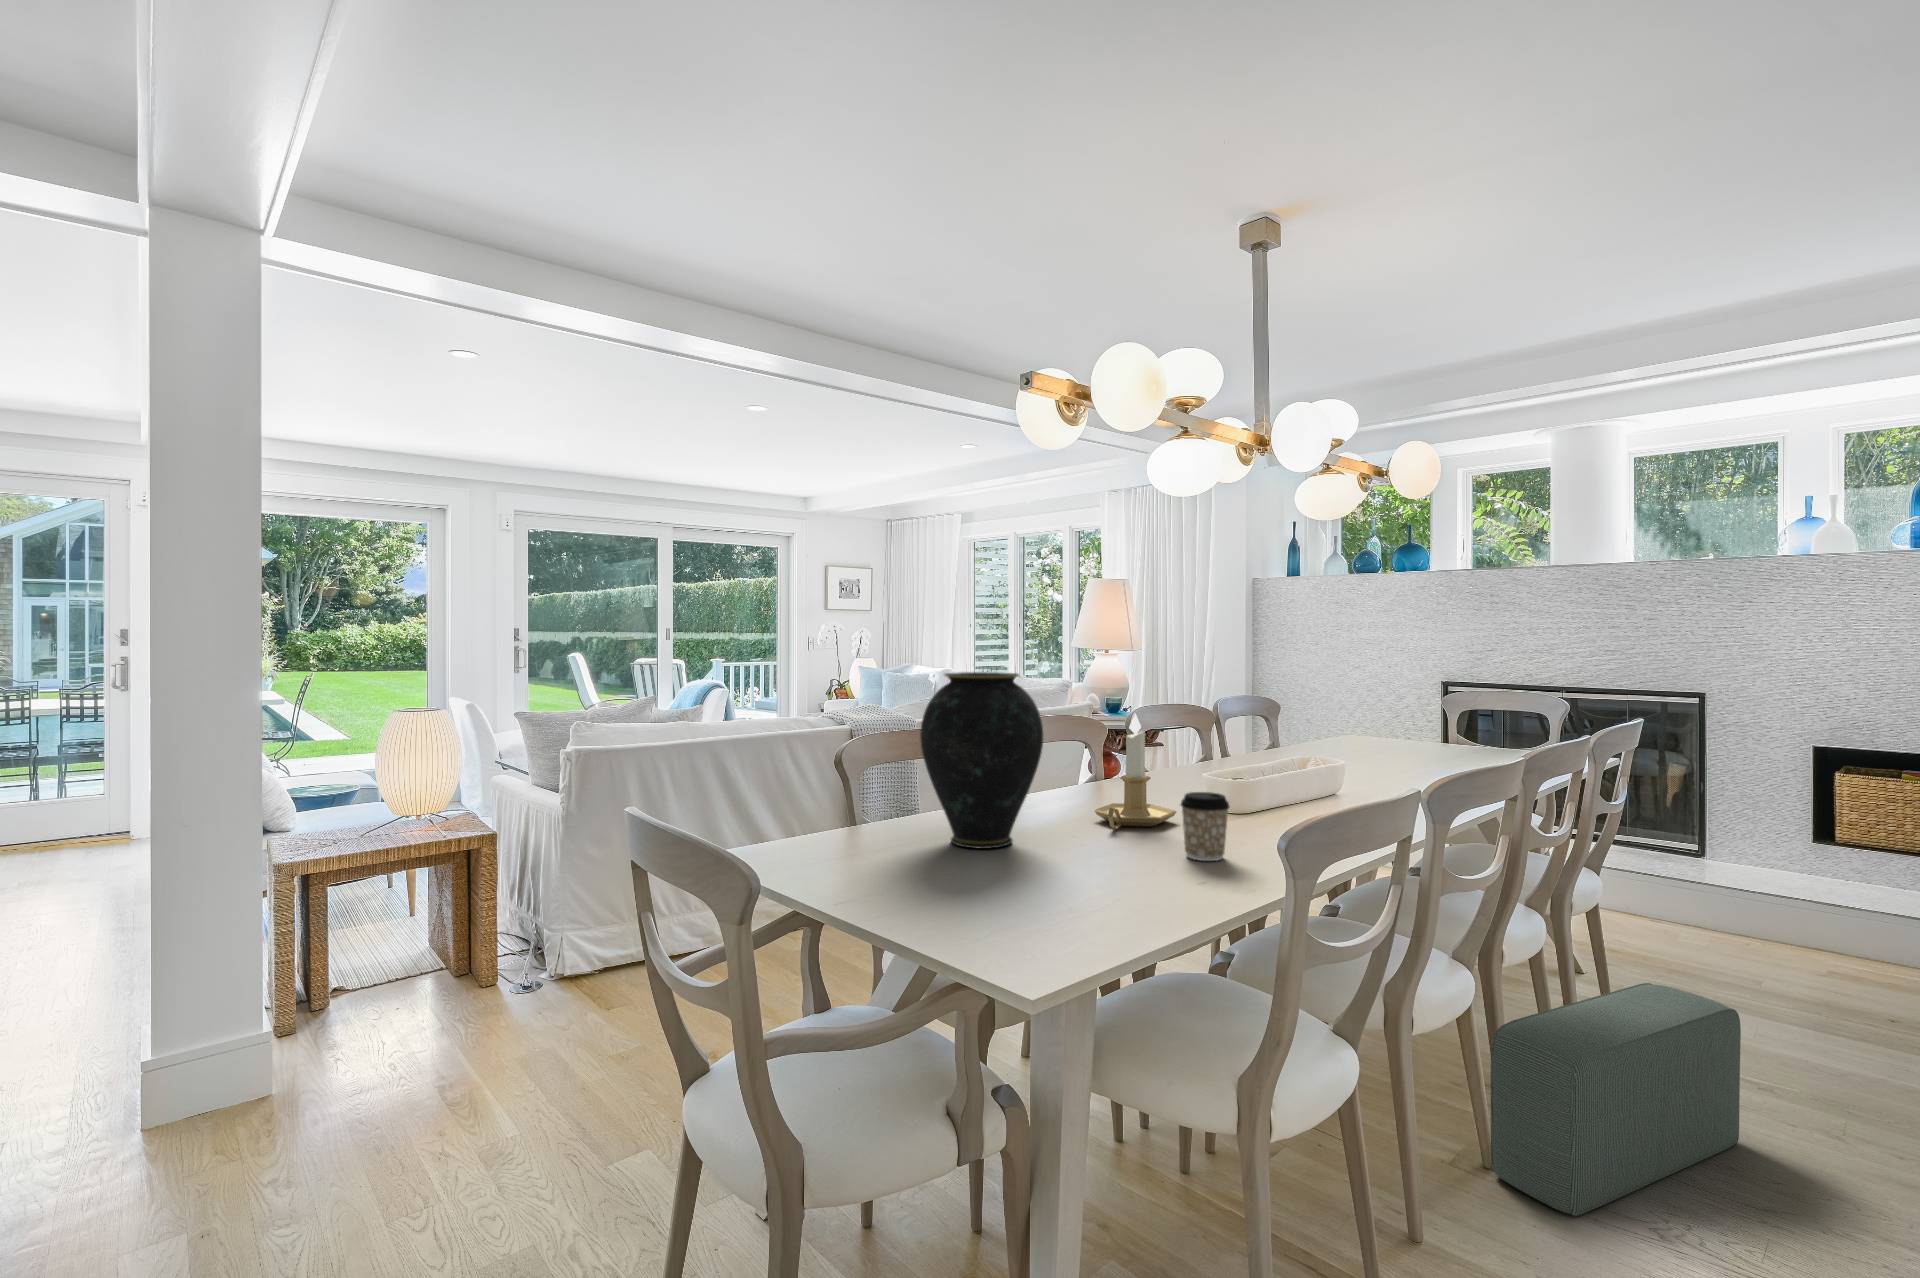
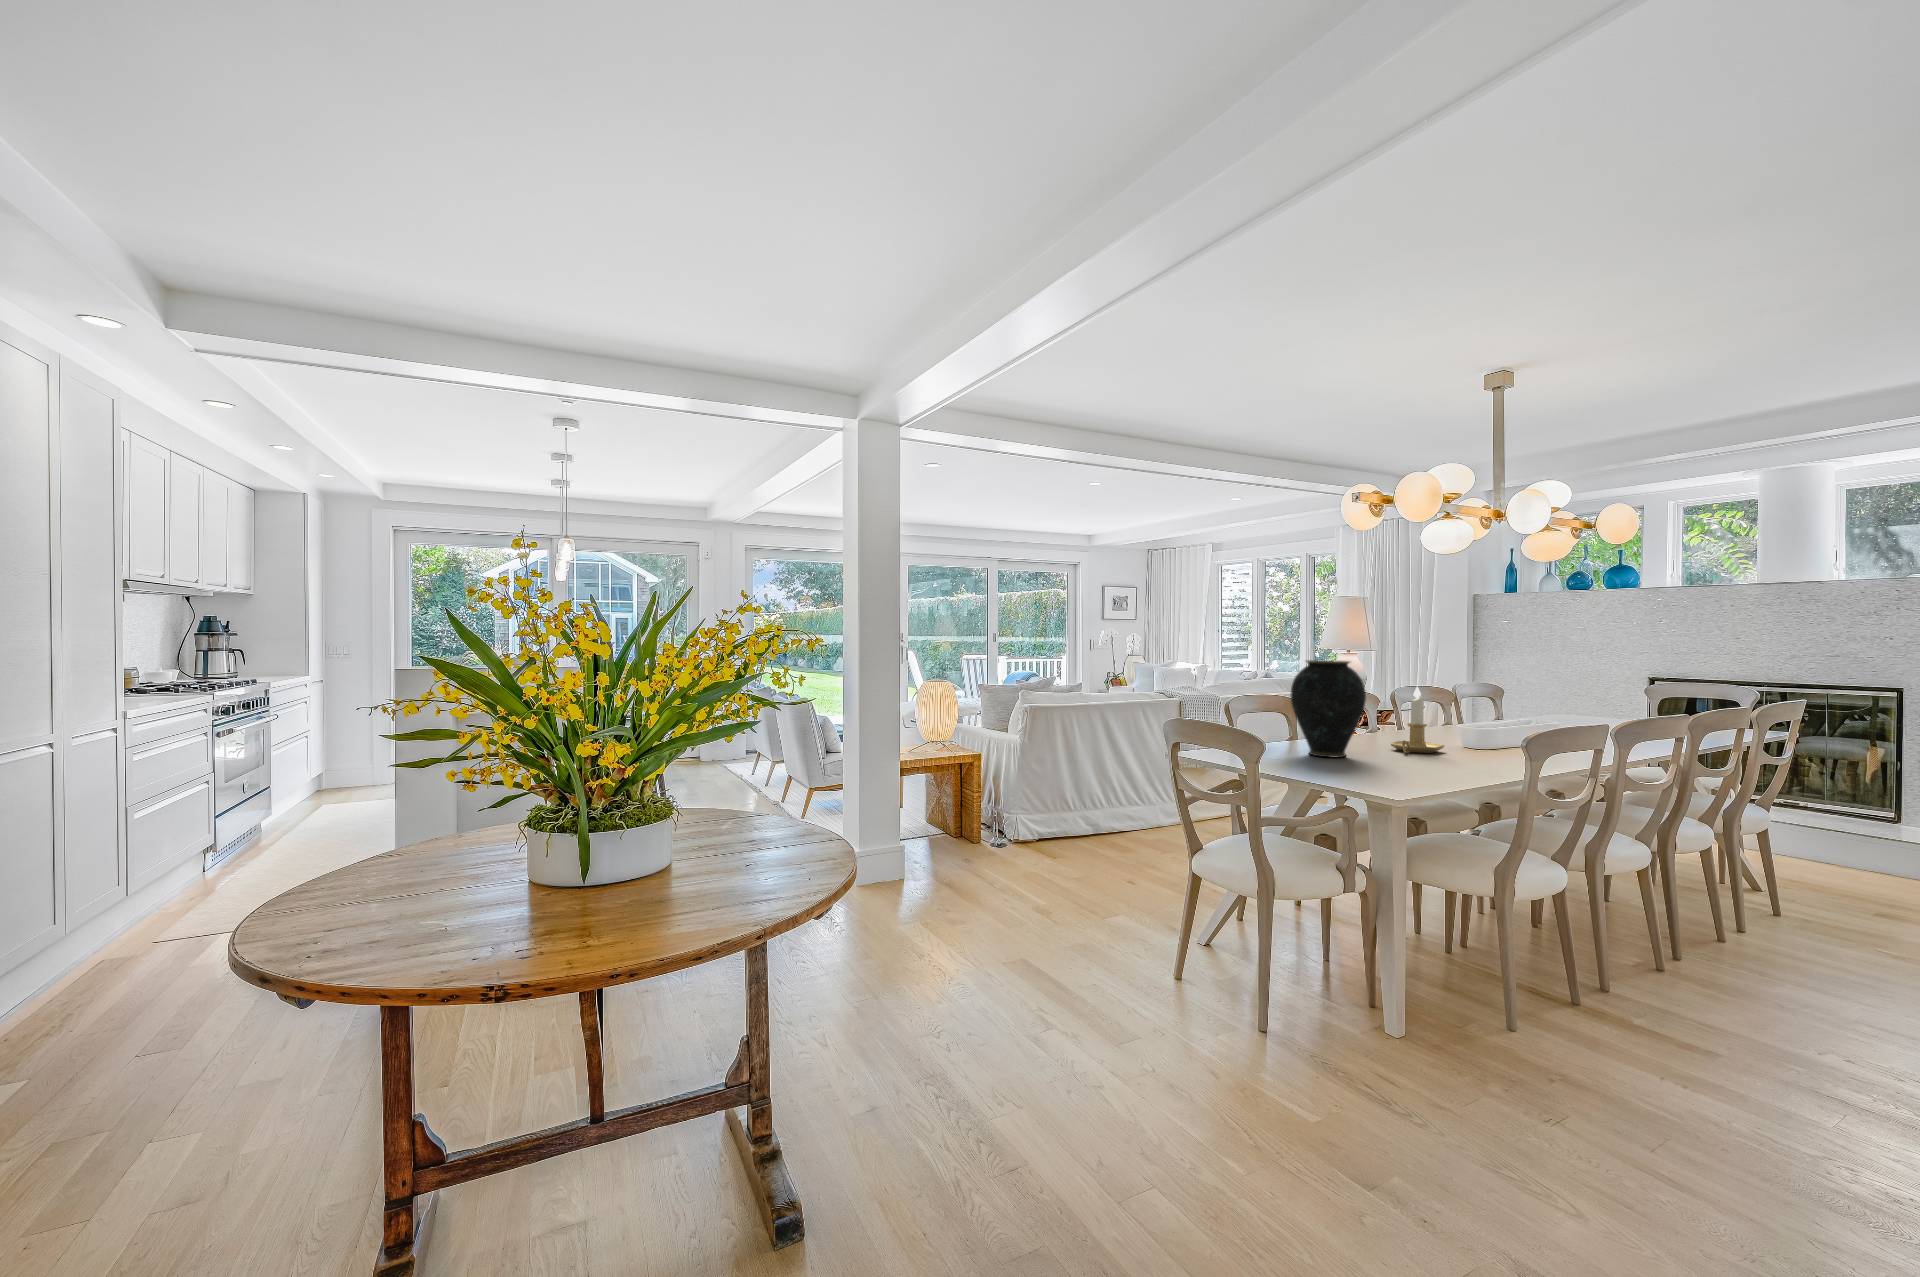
coffee cup: present [1181,792,1229,861] -> none [1454,729,1486,767]
pouf: present [1491,983,1741,1216] -> none [1665,874,1864,995]

